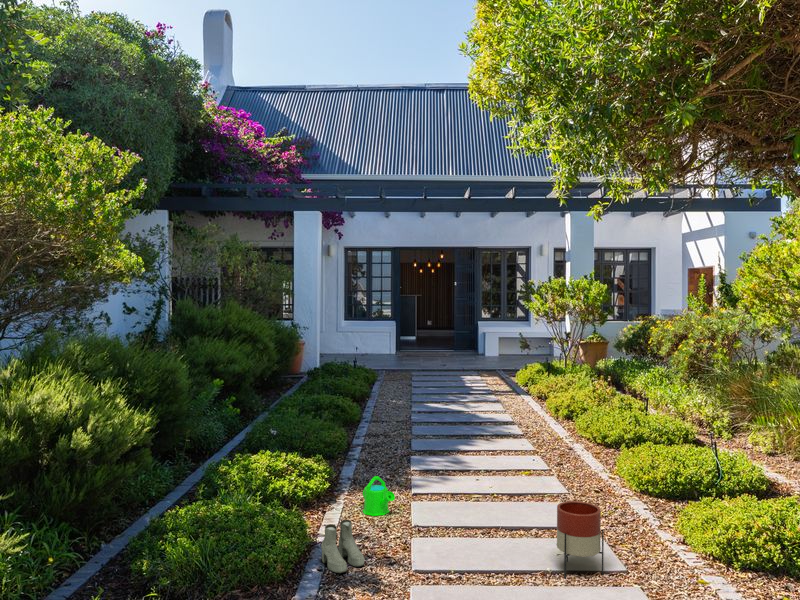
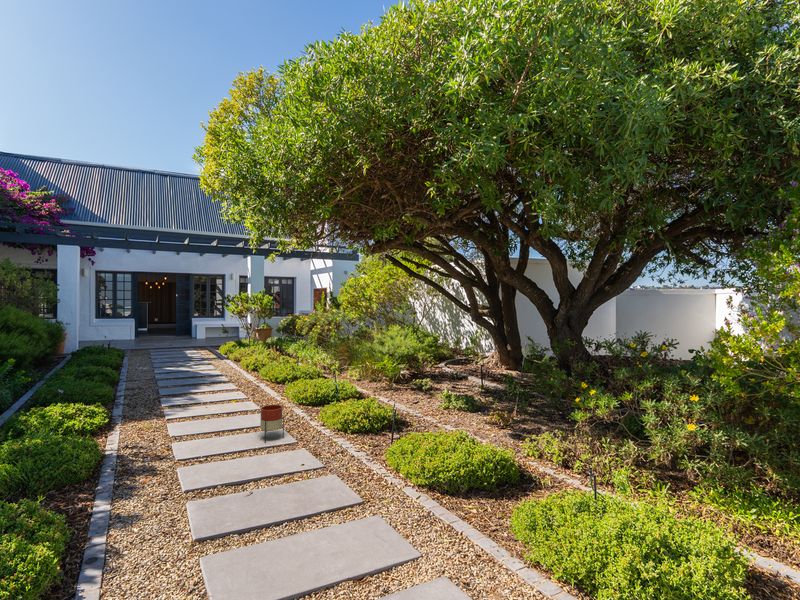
watering can: present [363,476,395,516] -> none [131,412,157,437]
boots: present [321,520,364,573] -> none [112,437,145,469]

